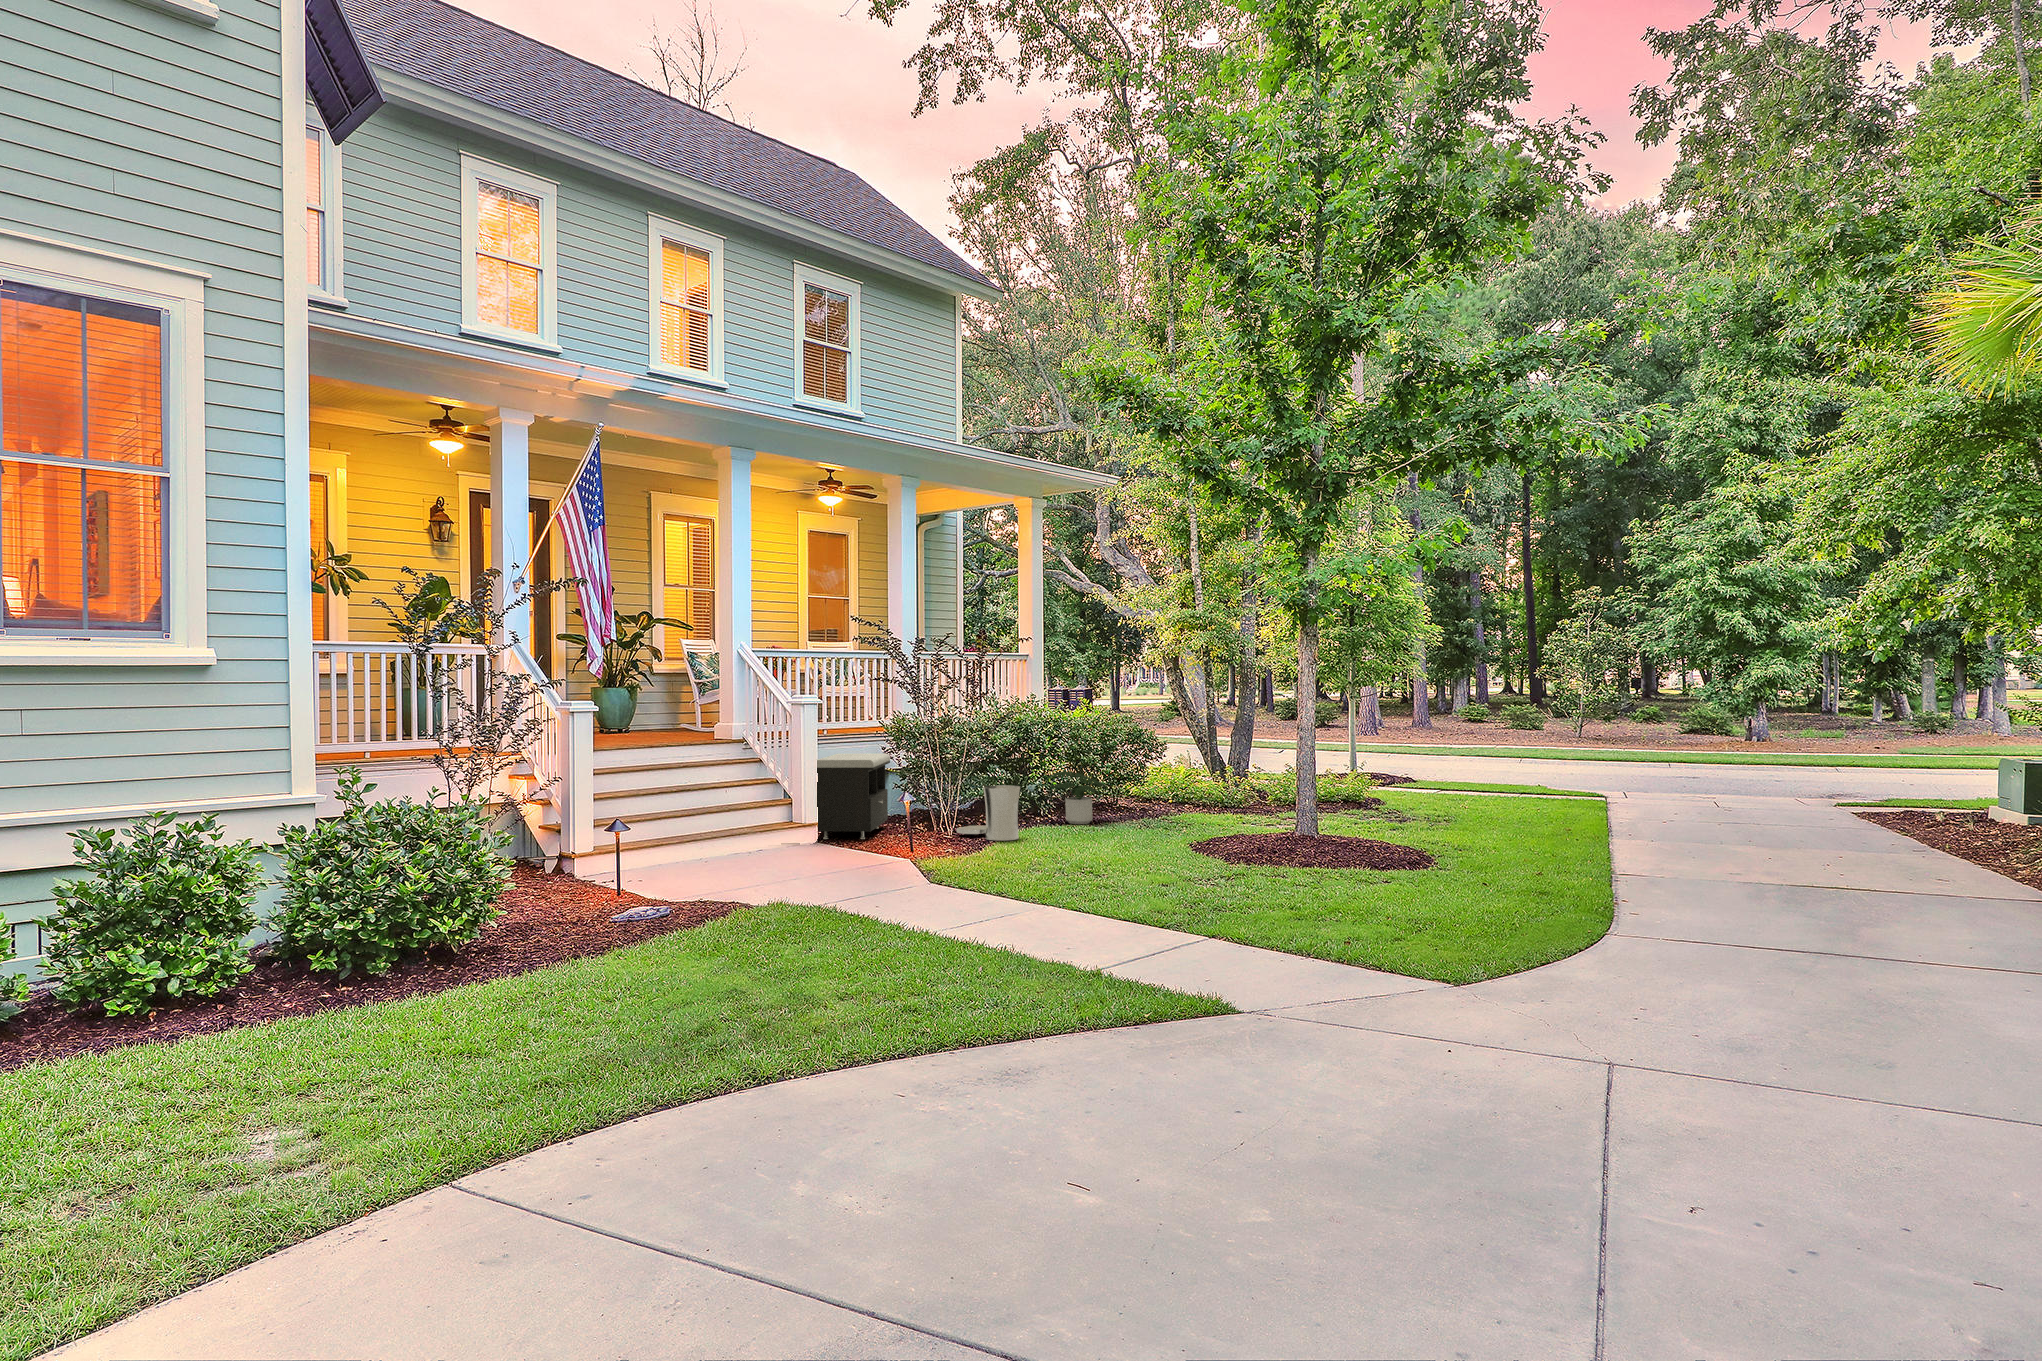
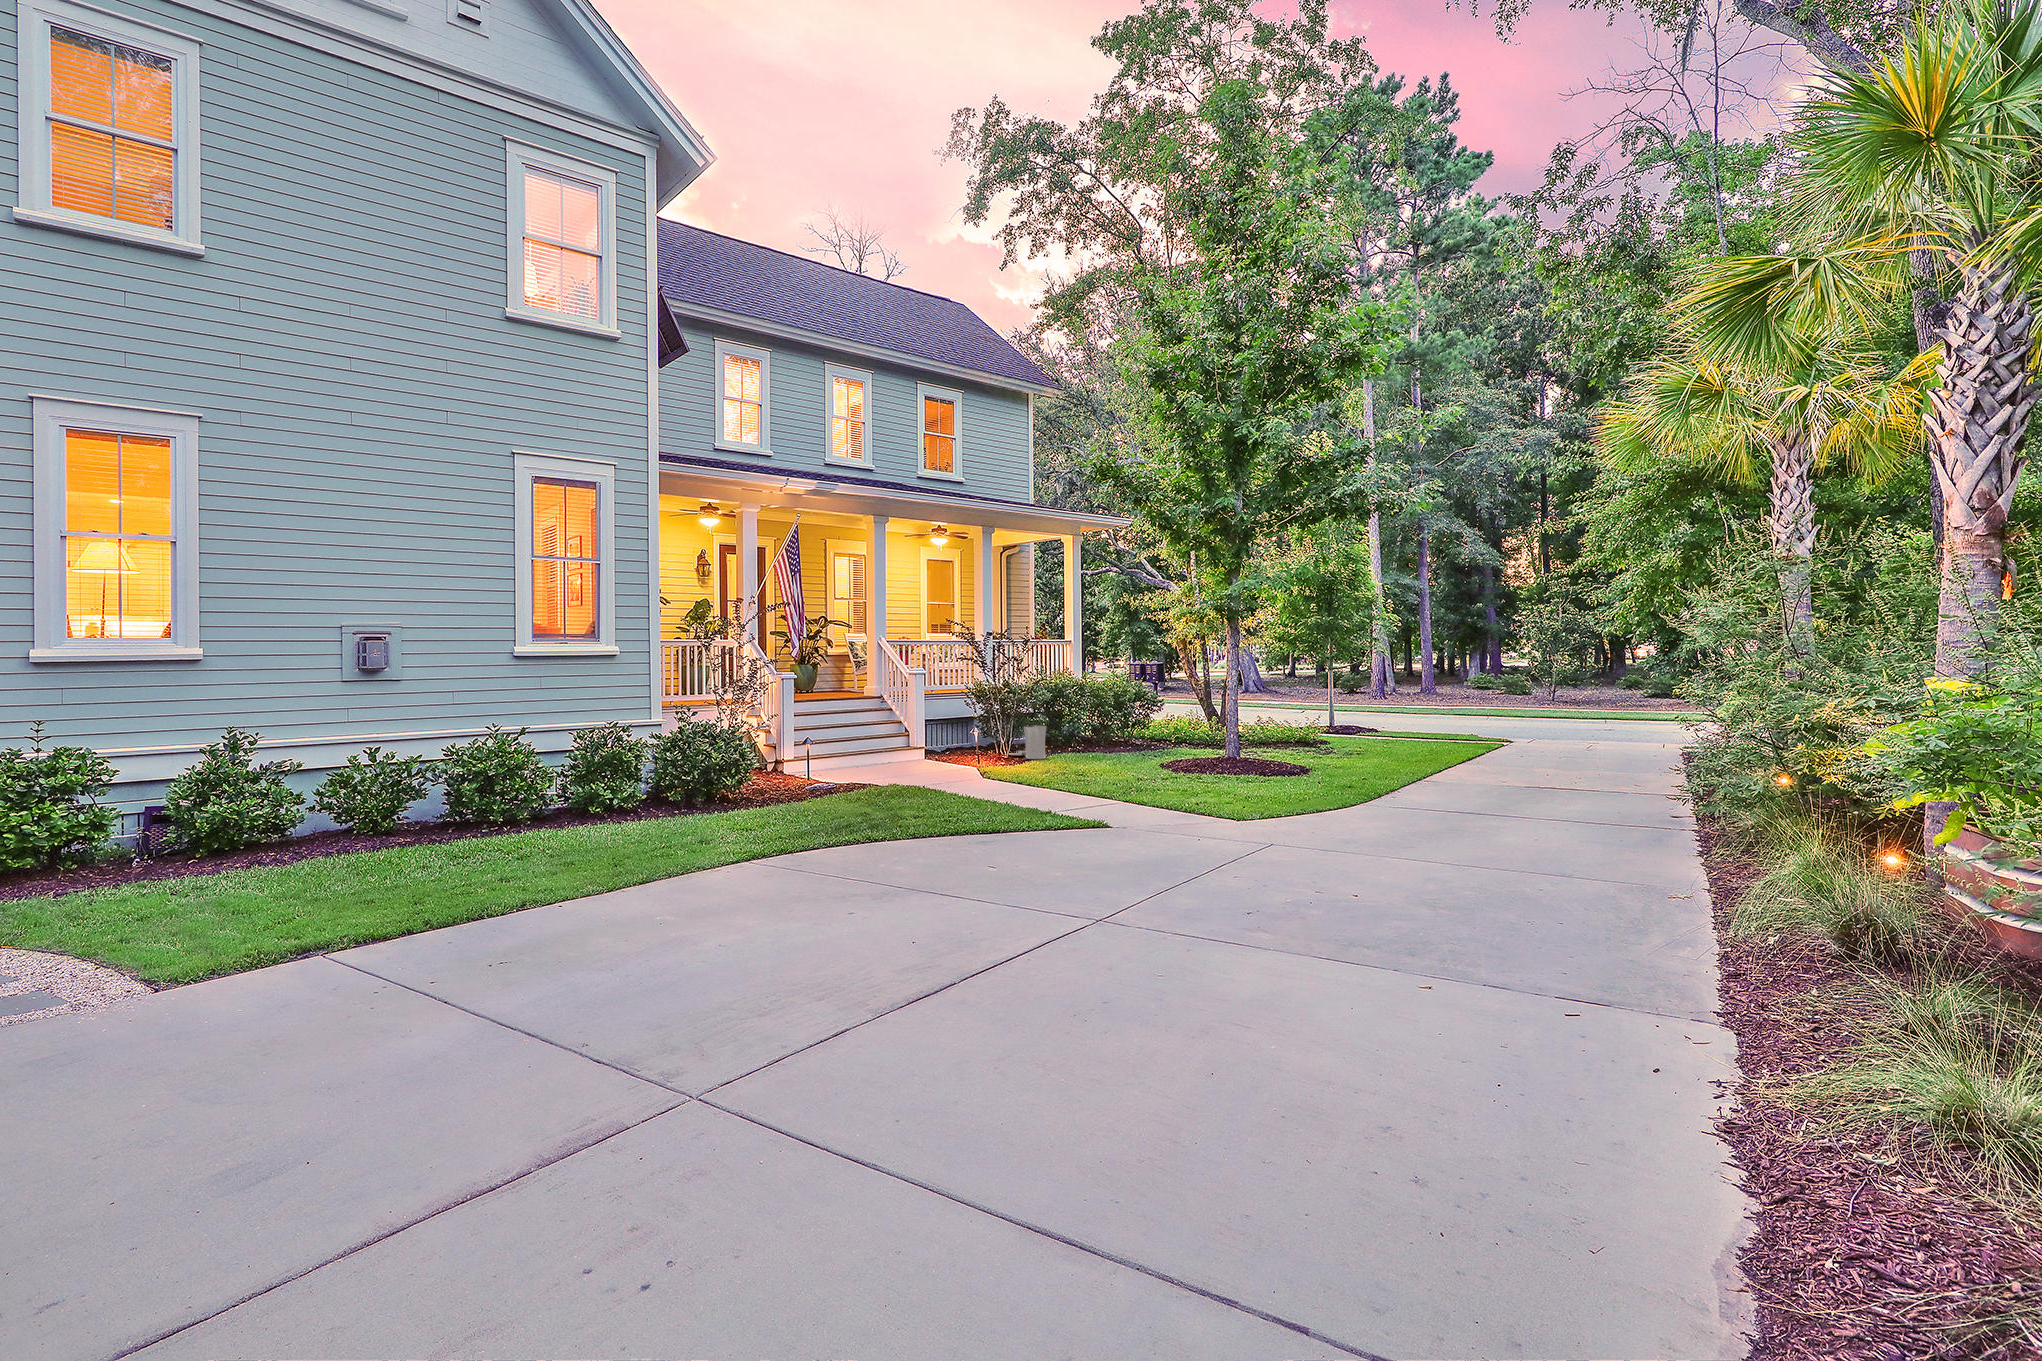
storage bench: present [817,754,890,839] -> none [921,706,971,757]
potted plant: present [1049,771,1106,824] -> none [1071,719,1110,752]

